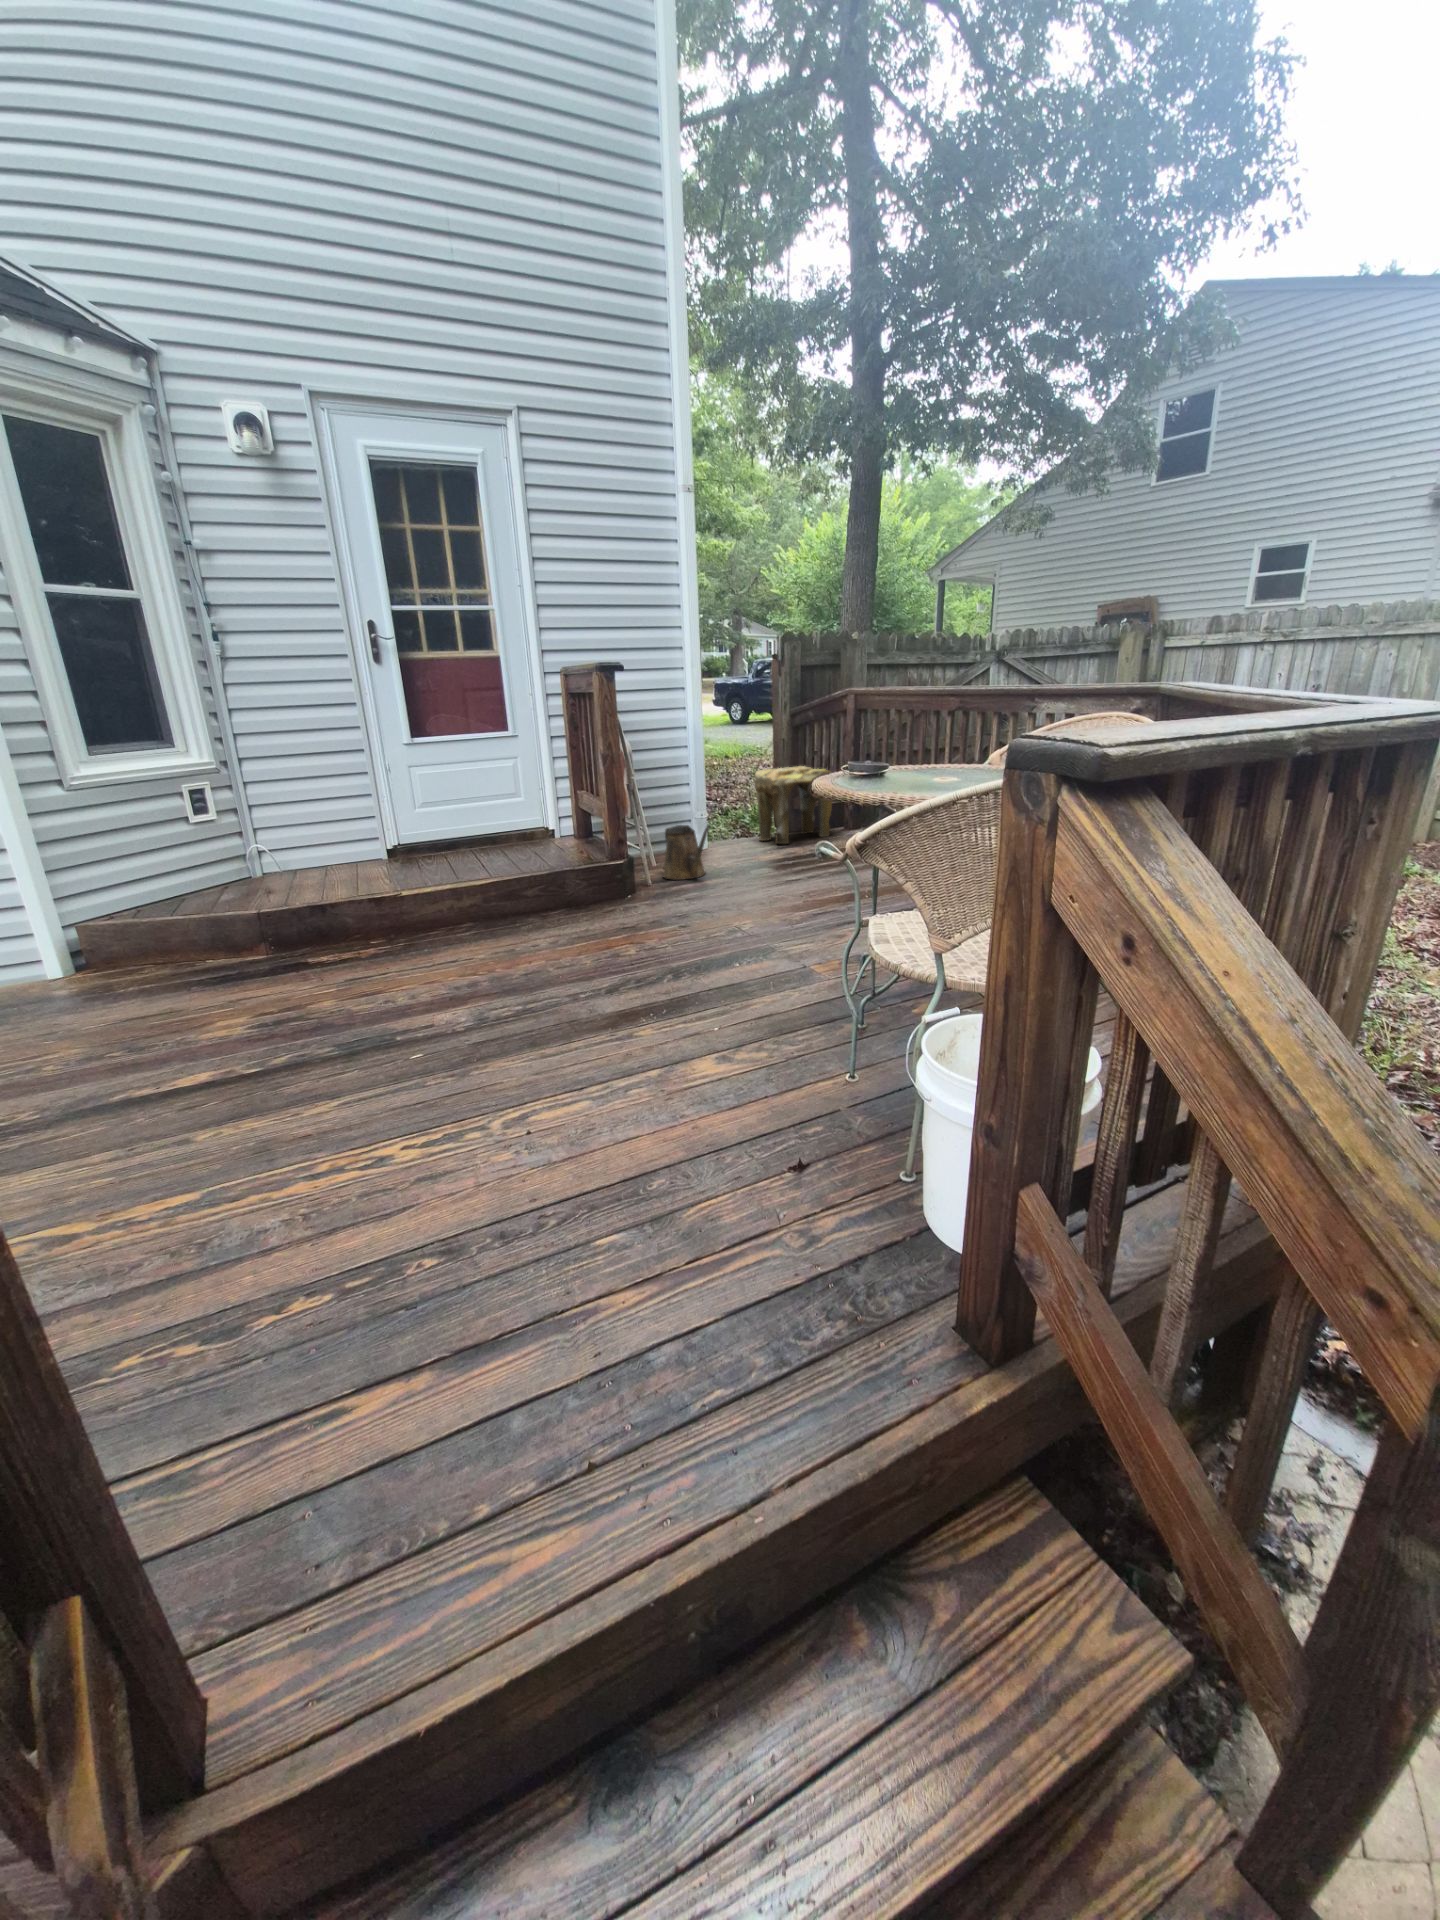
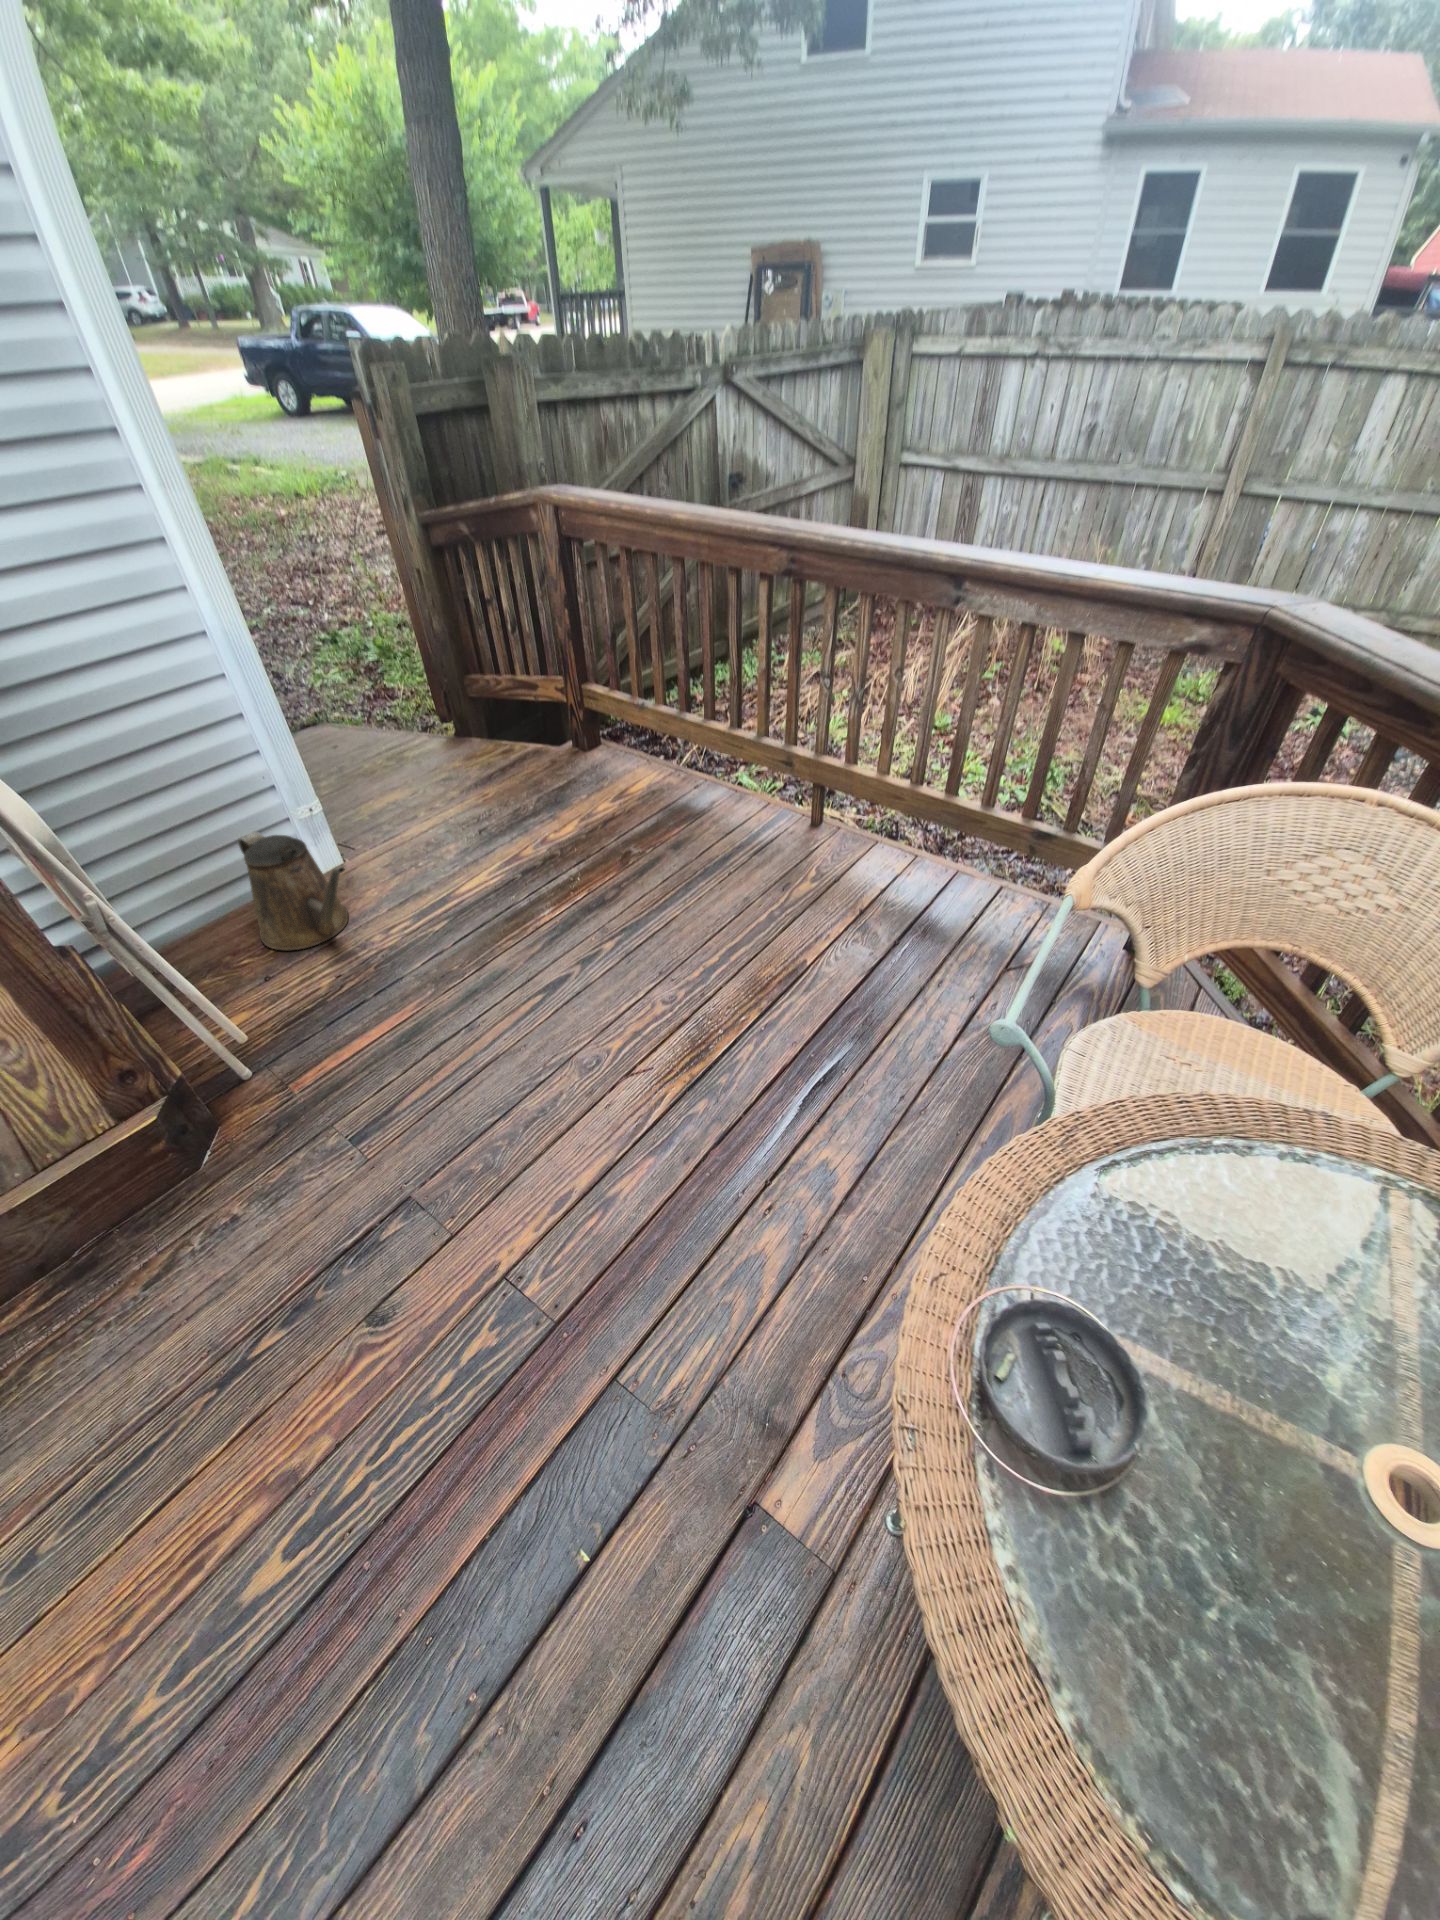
stool: present [755,766,832,844] -> none [386,629,539,784]

